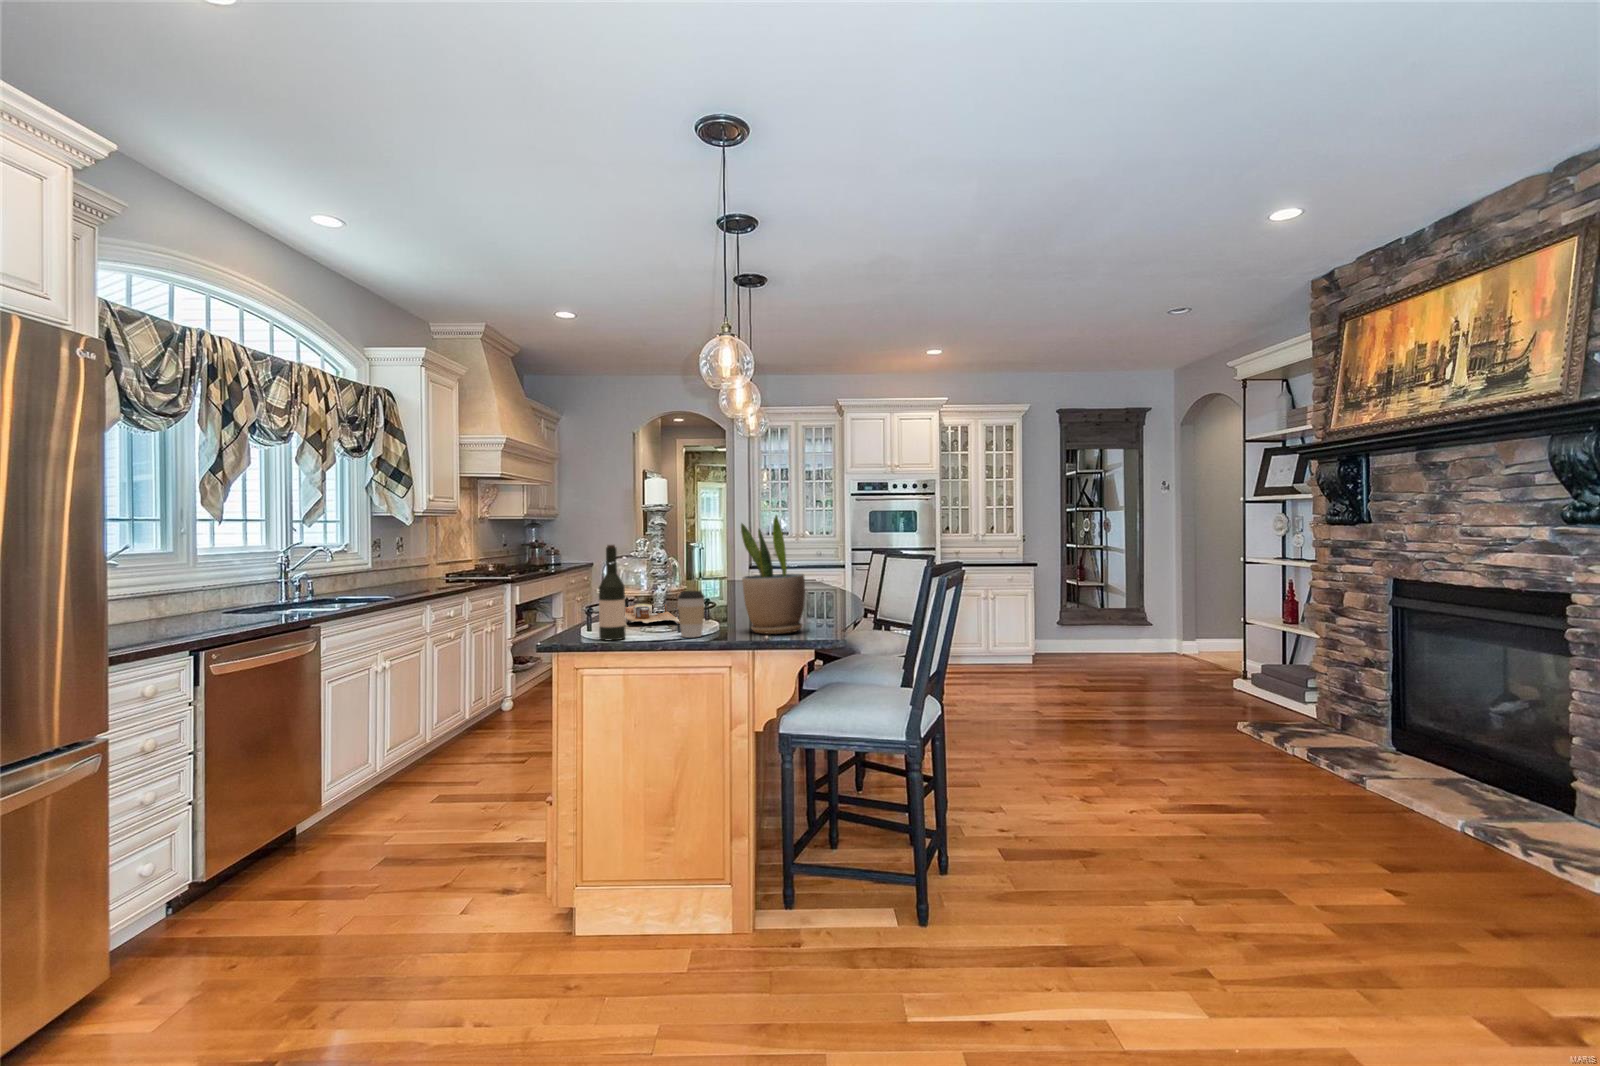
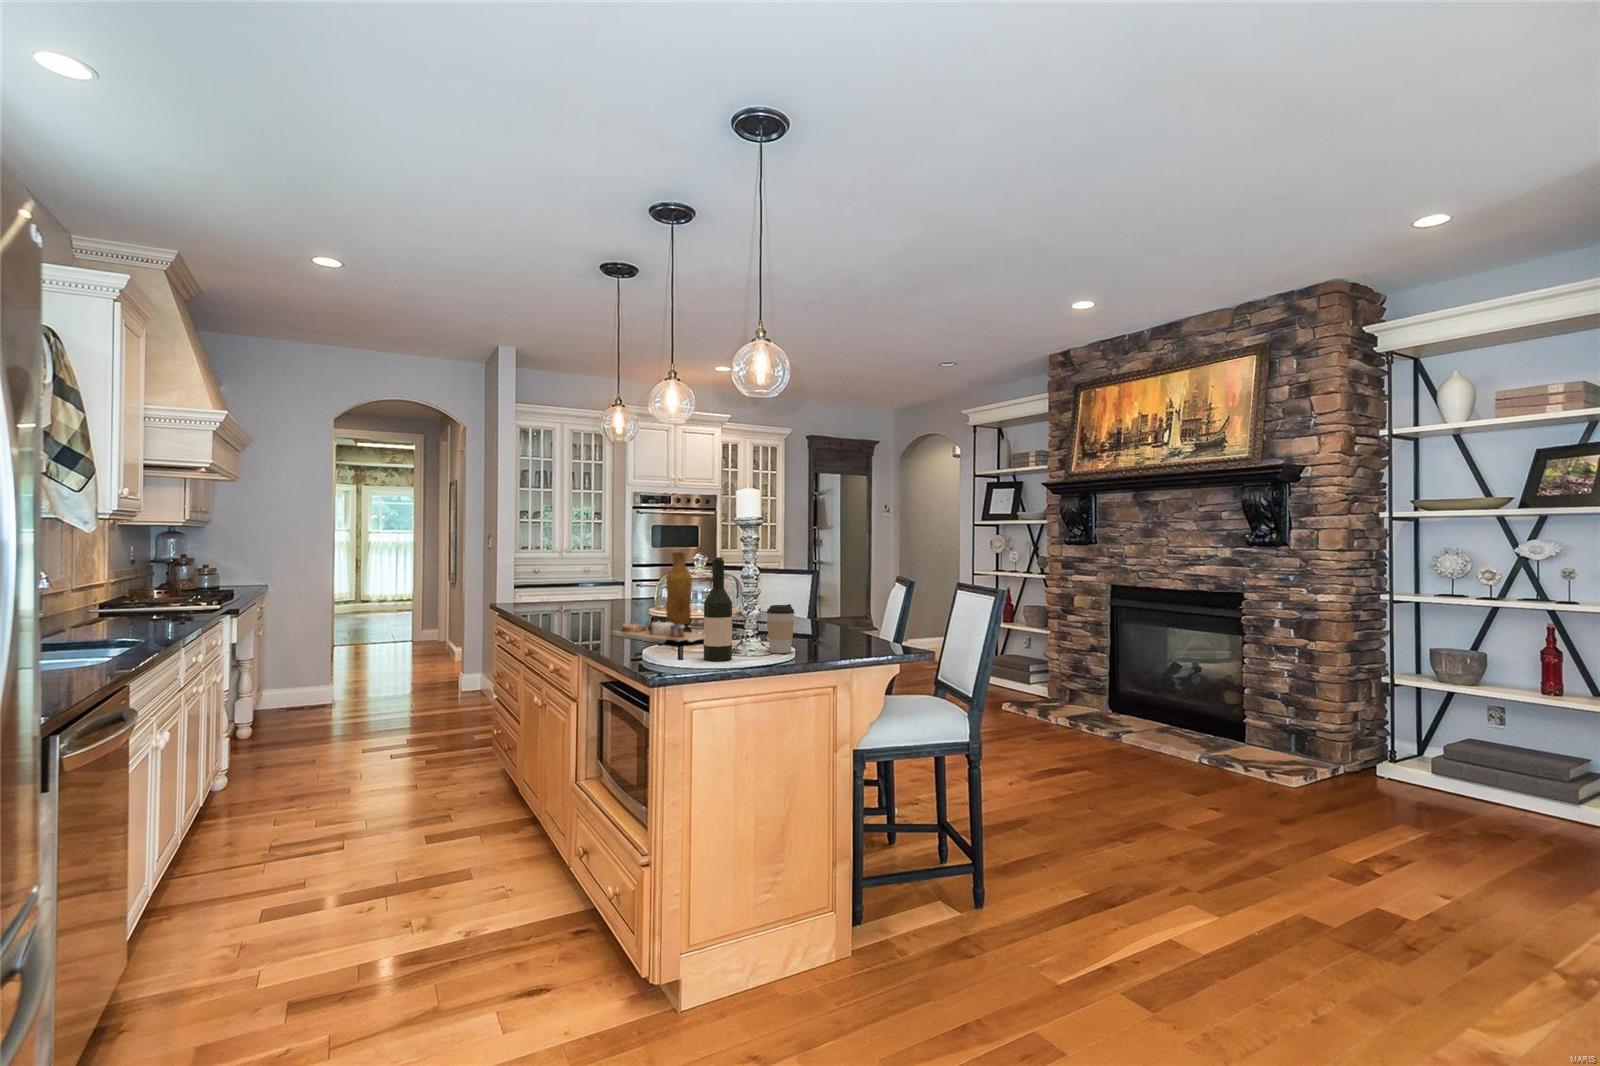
potted plant: present [741,515,805,634] -> none [803,528,864,646]
vase: none [707,540,731,608] -> present [666,552,692,625]

